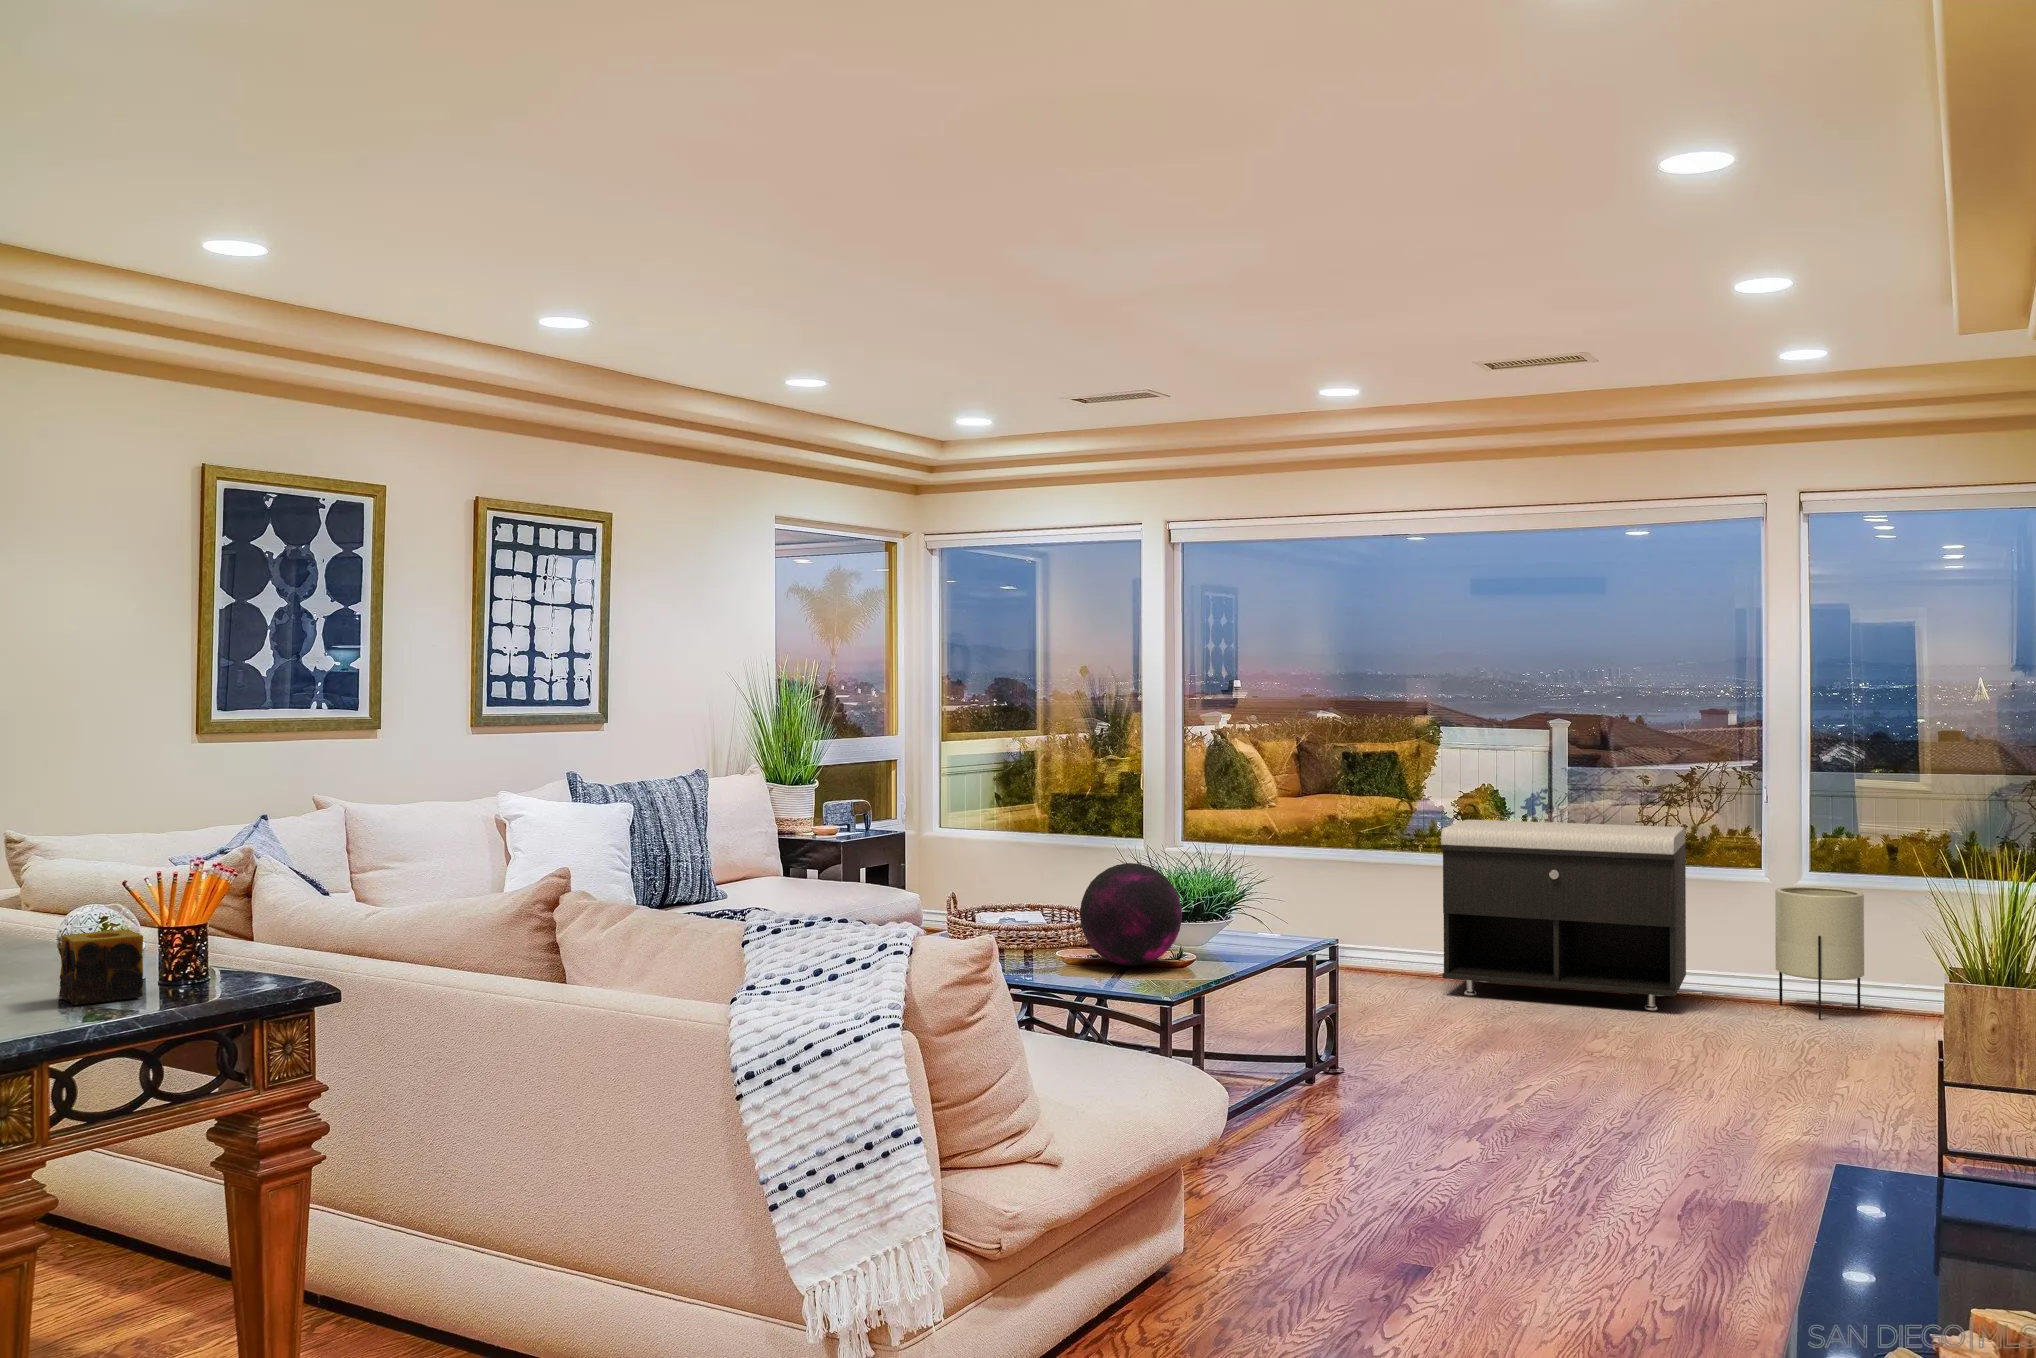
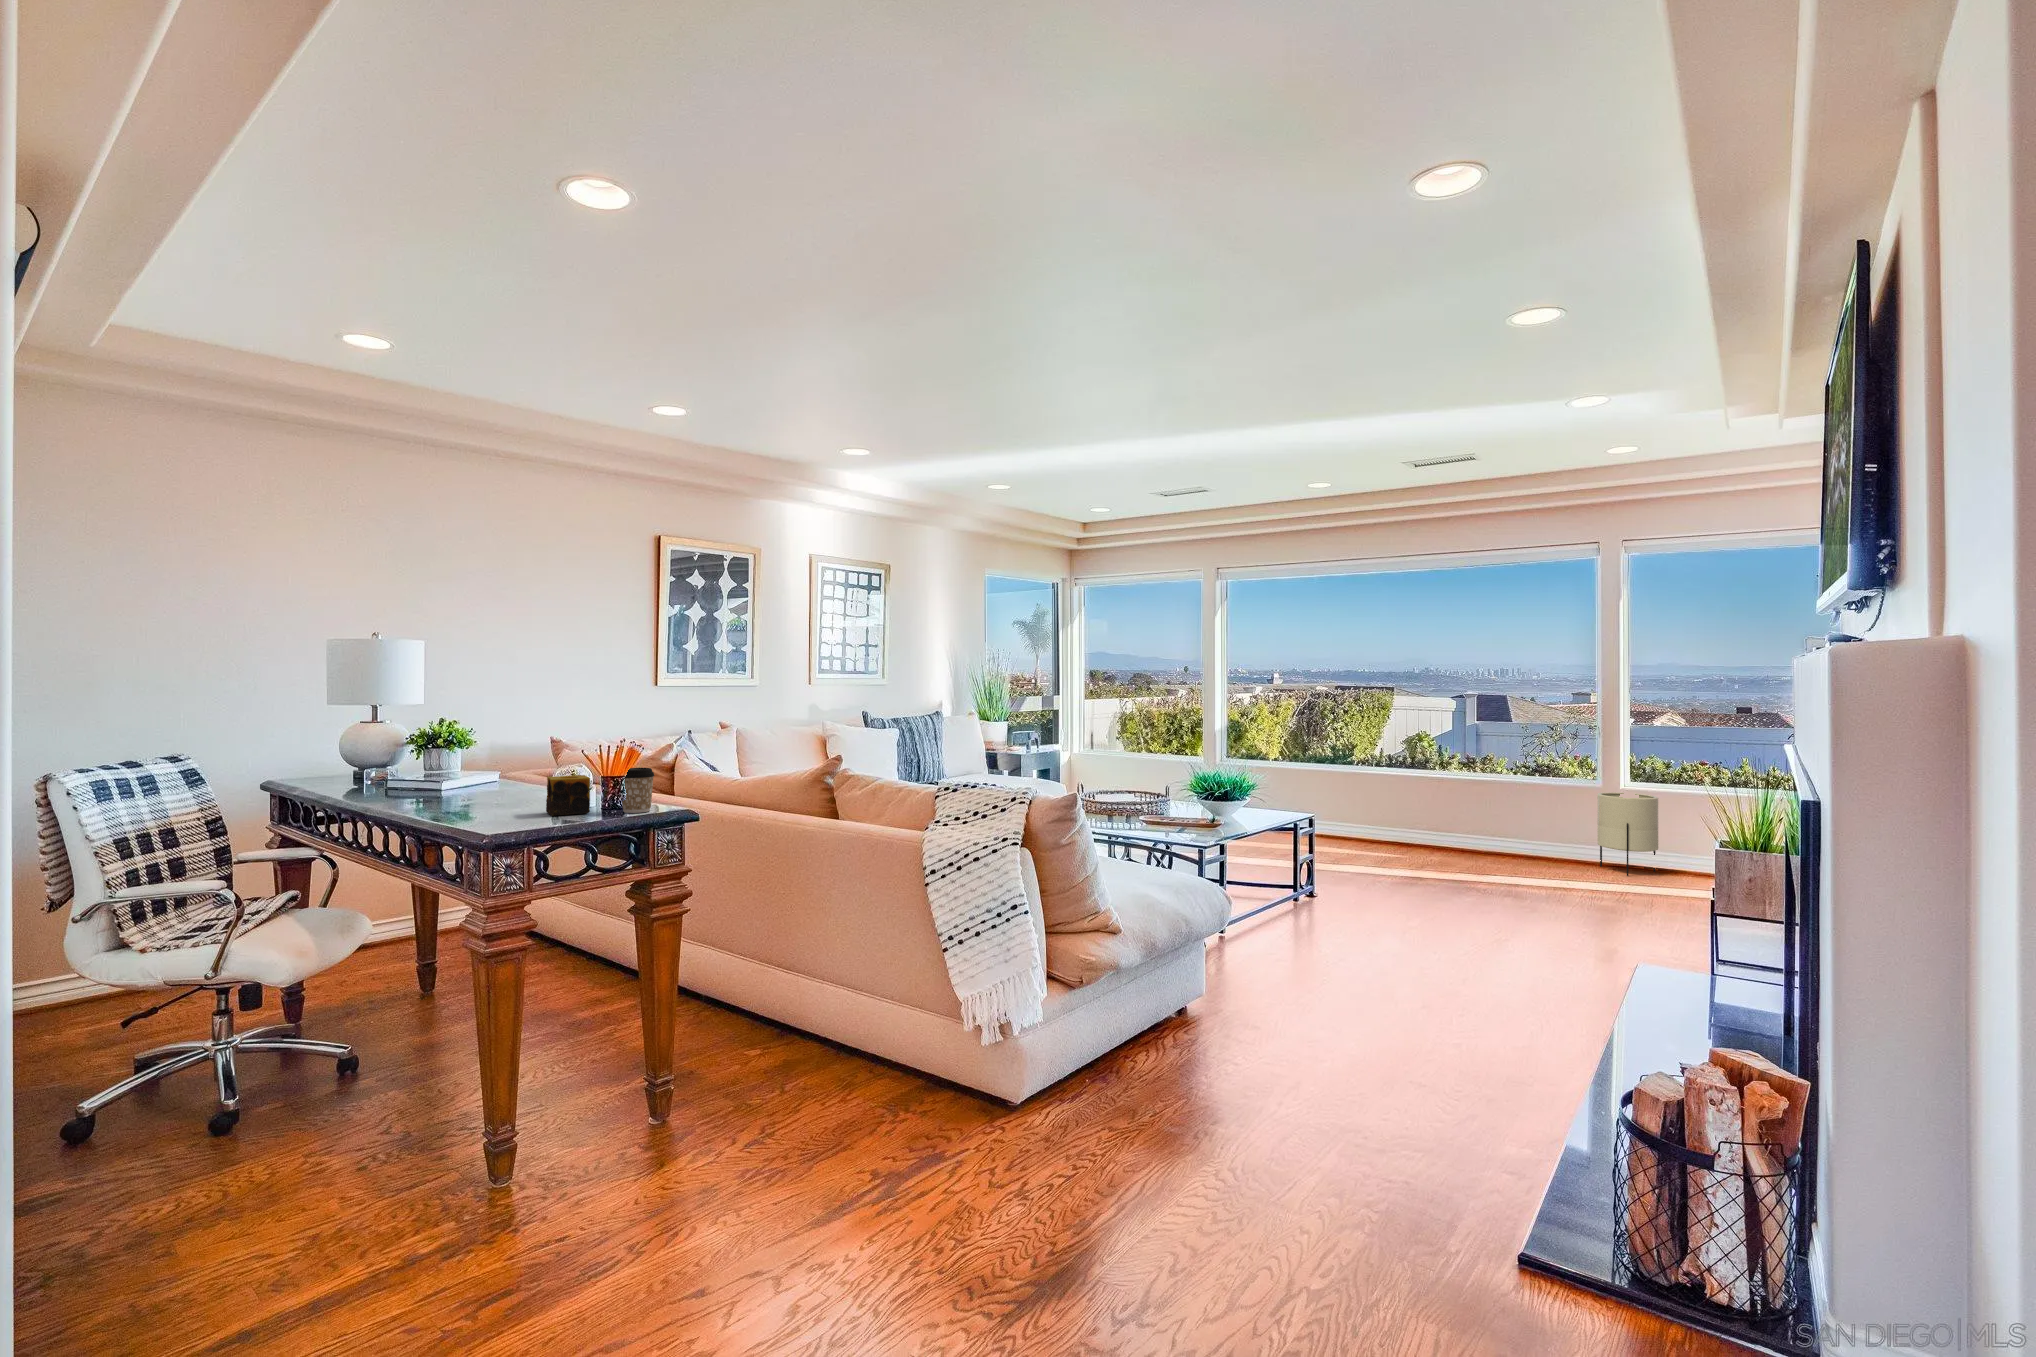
storage bench: present [1441,820,1686,1011] -> none [1378,748,1537,867]
decorative orb: present [1080,863,1182,966] -> none [1150,764,1212,826]
coffee cup: none [195,913,259,994] -> present [622,768,654,813]

